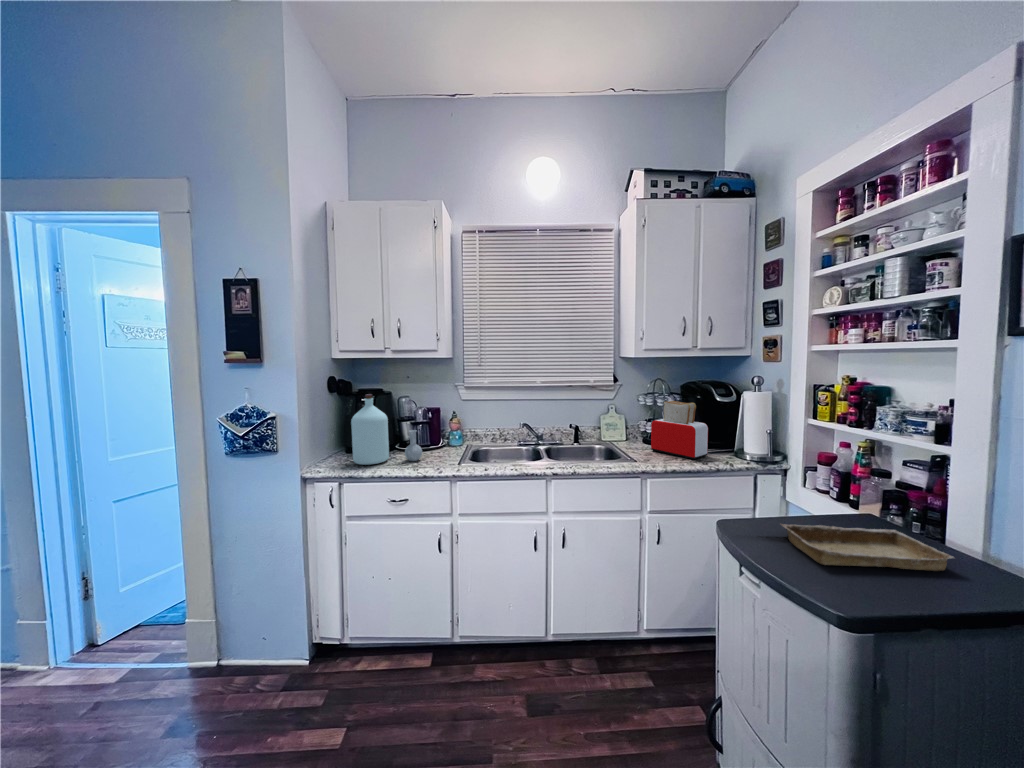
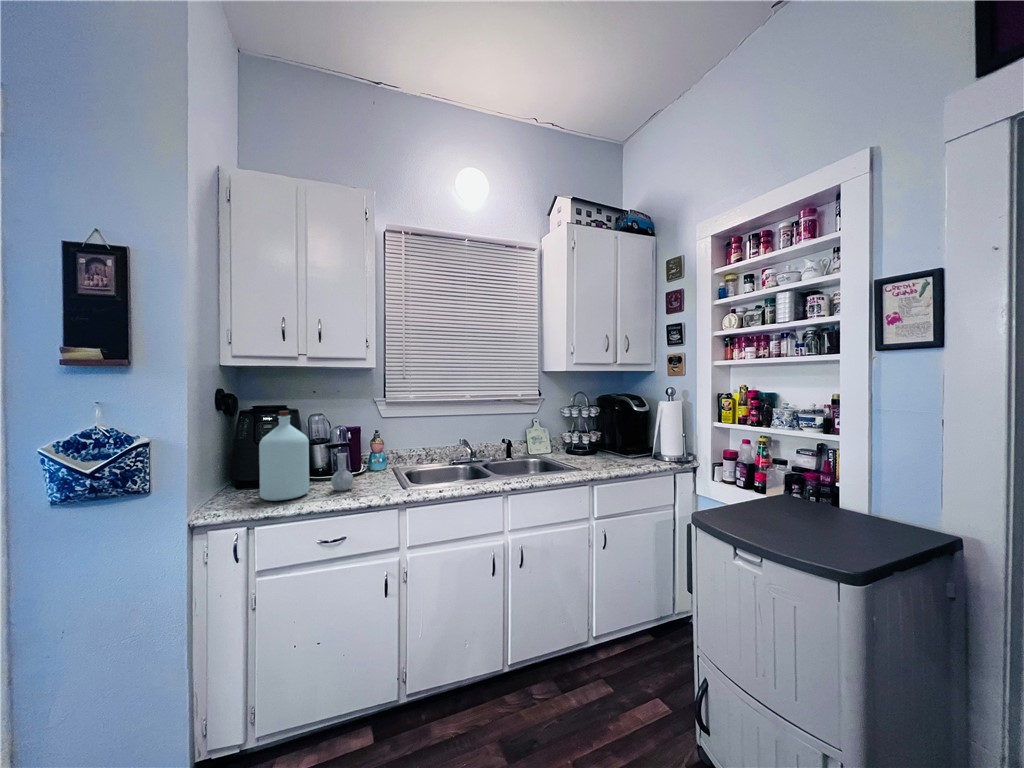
toaster: present [651,401,708,460] -> none [584,412,634,465]
tray: present [782,524,953,571] -> none [742,498,858,530]

